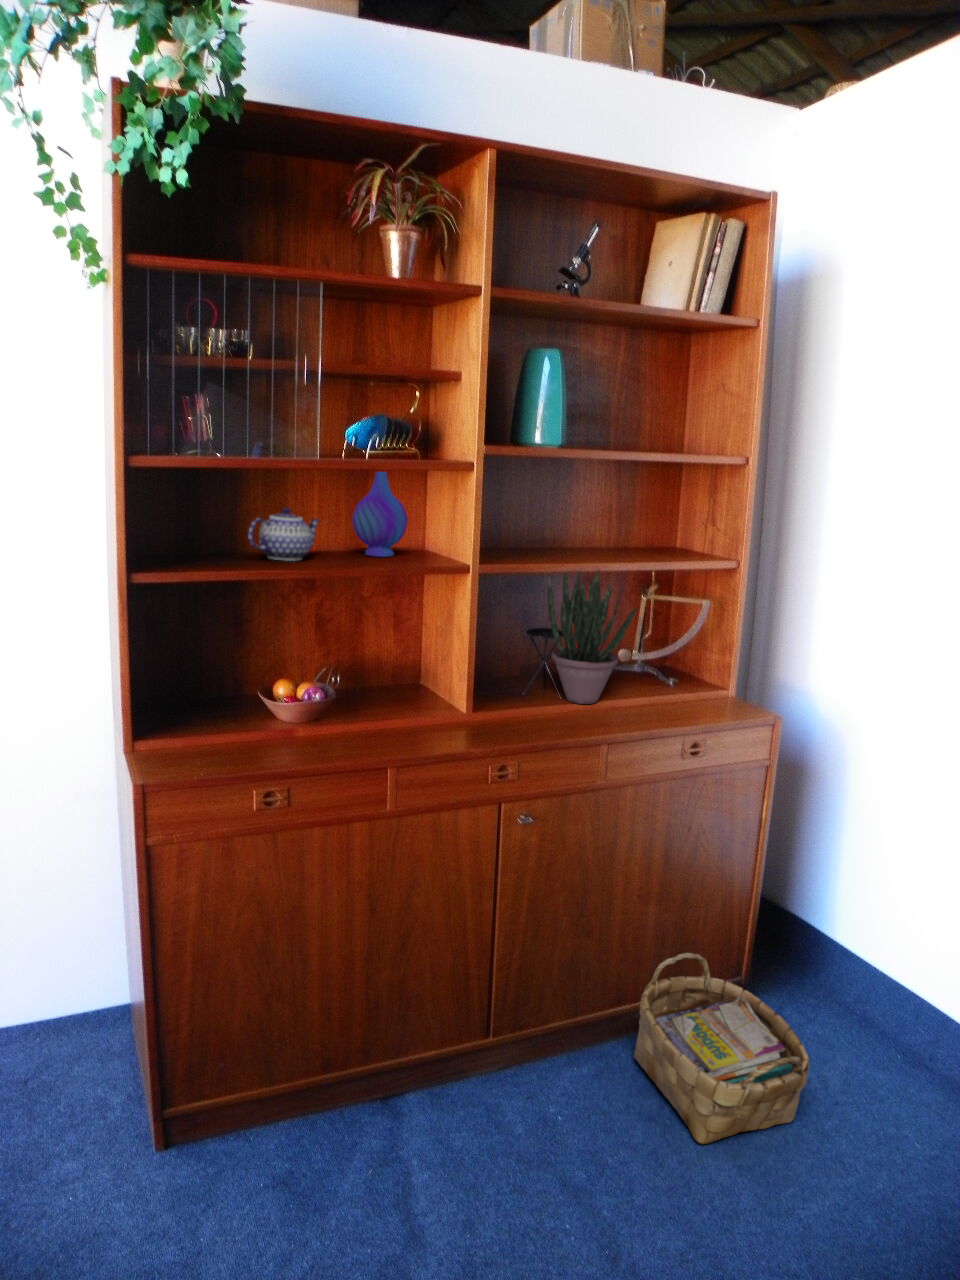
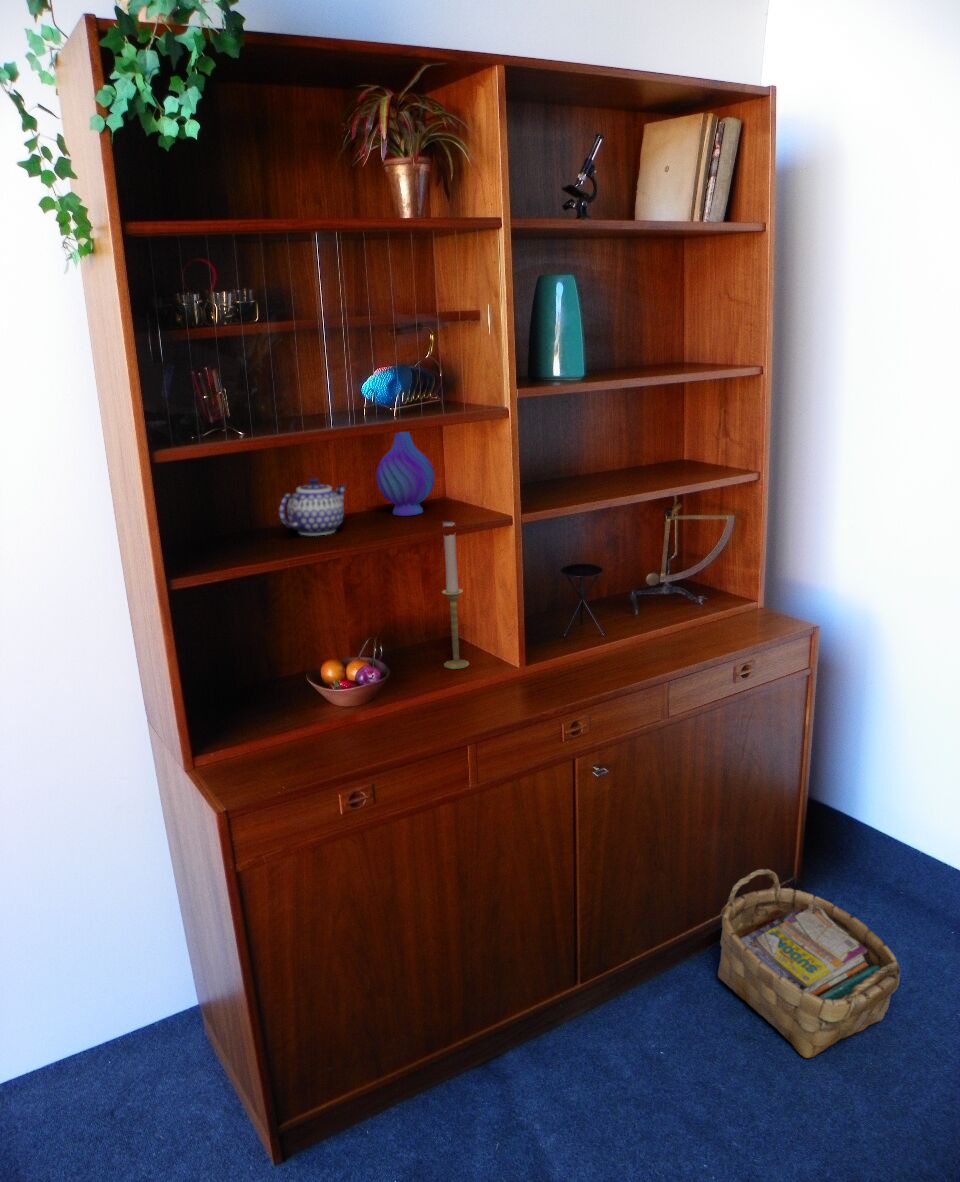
candlestick: none [395,562,419,707] -> present [442,521,469,669]
potted plant: present [548,570,636,704] -> none [587,500,677,639]

